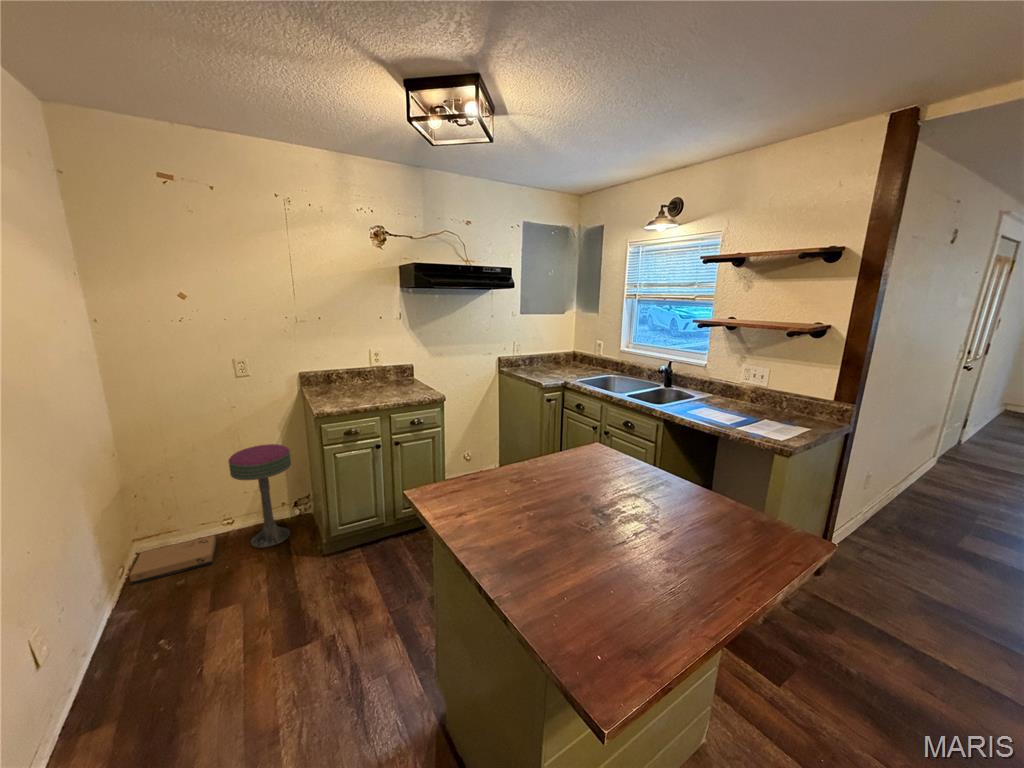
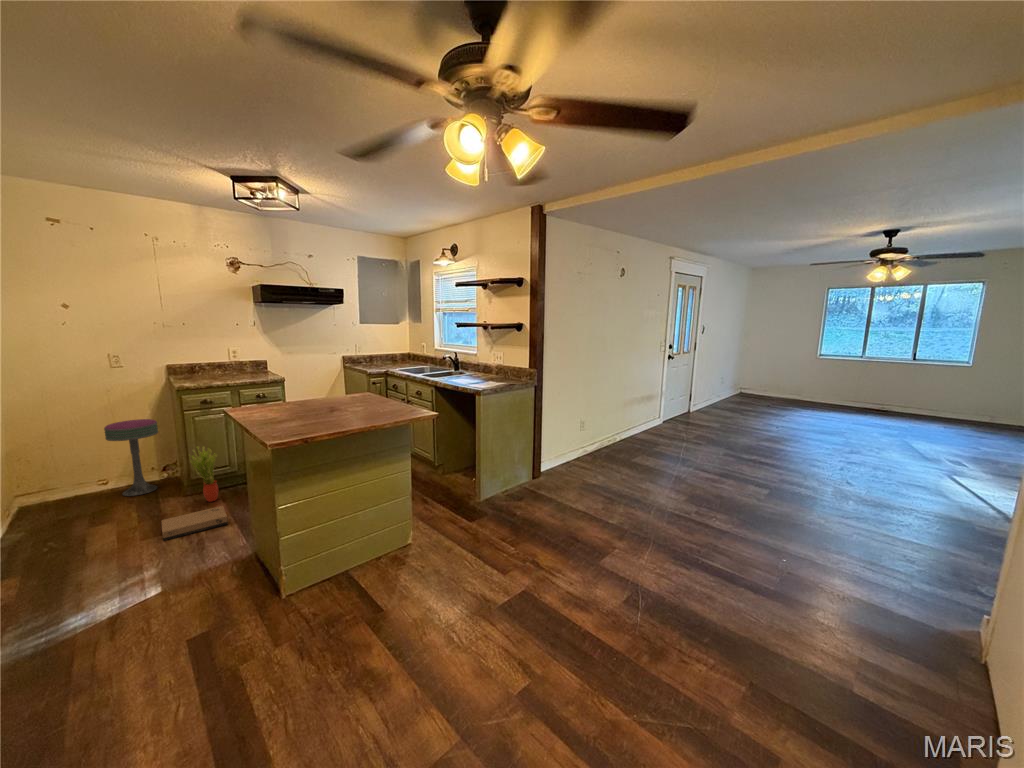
potted plant: none [330,497,367,574] -> present [190,447,219,502]
cardboard box: present [130,535,216,585] -> present [162,506,228,541]

